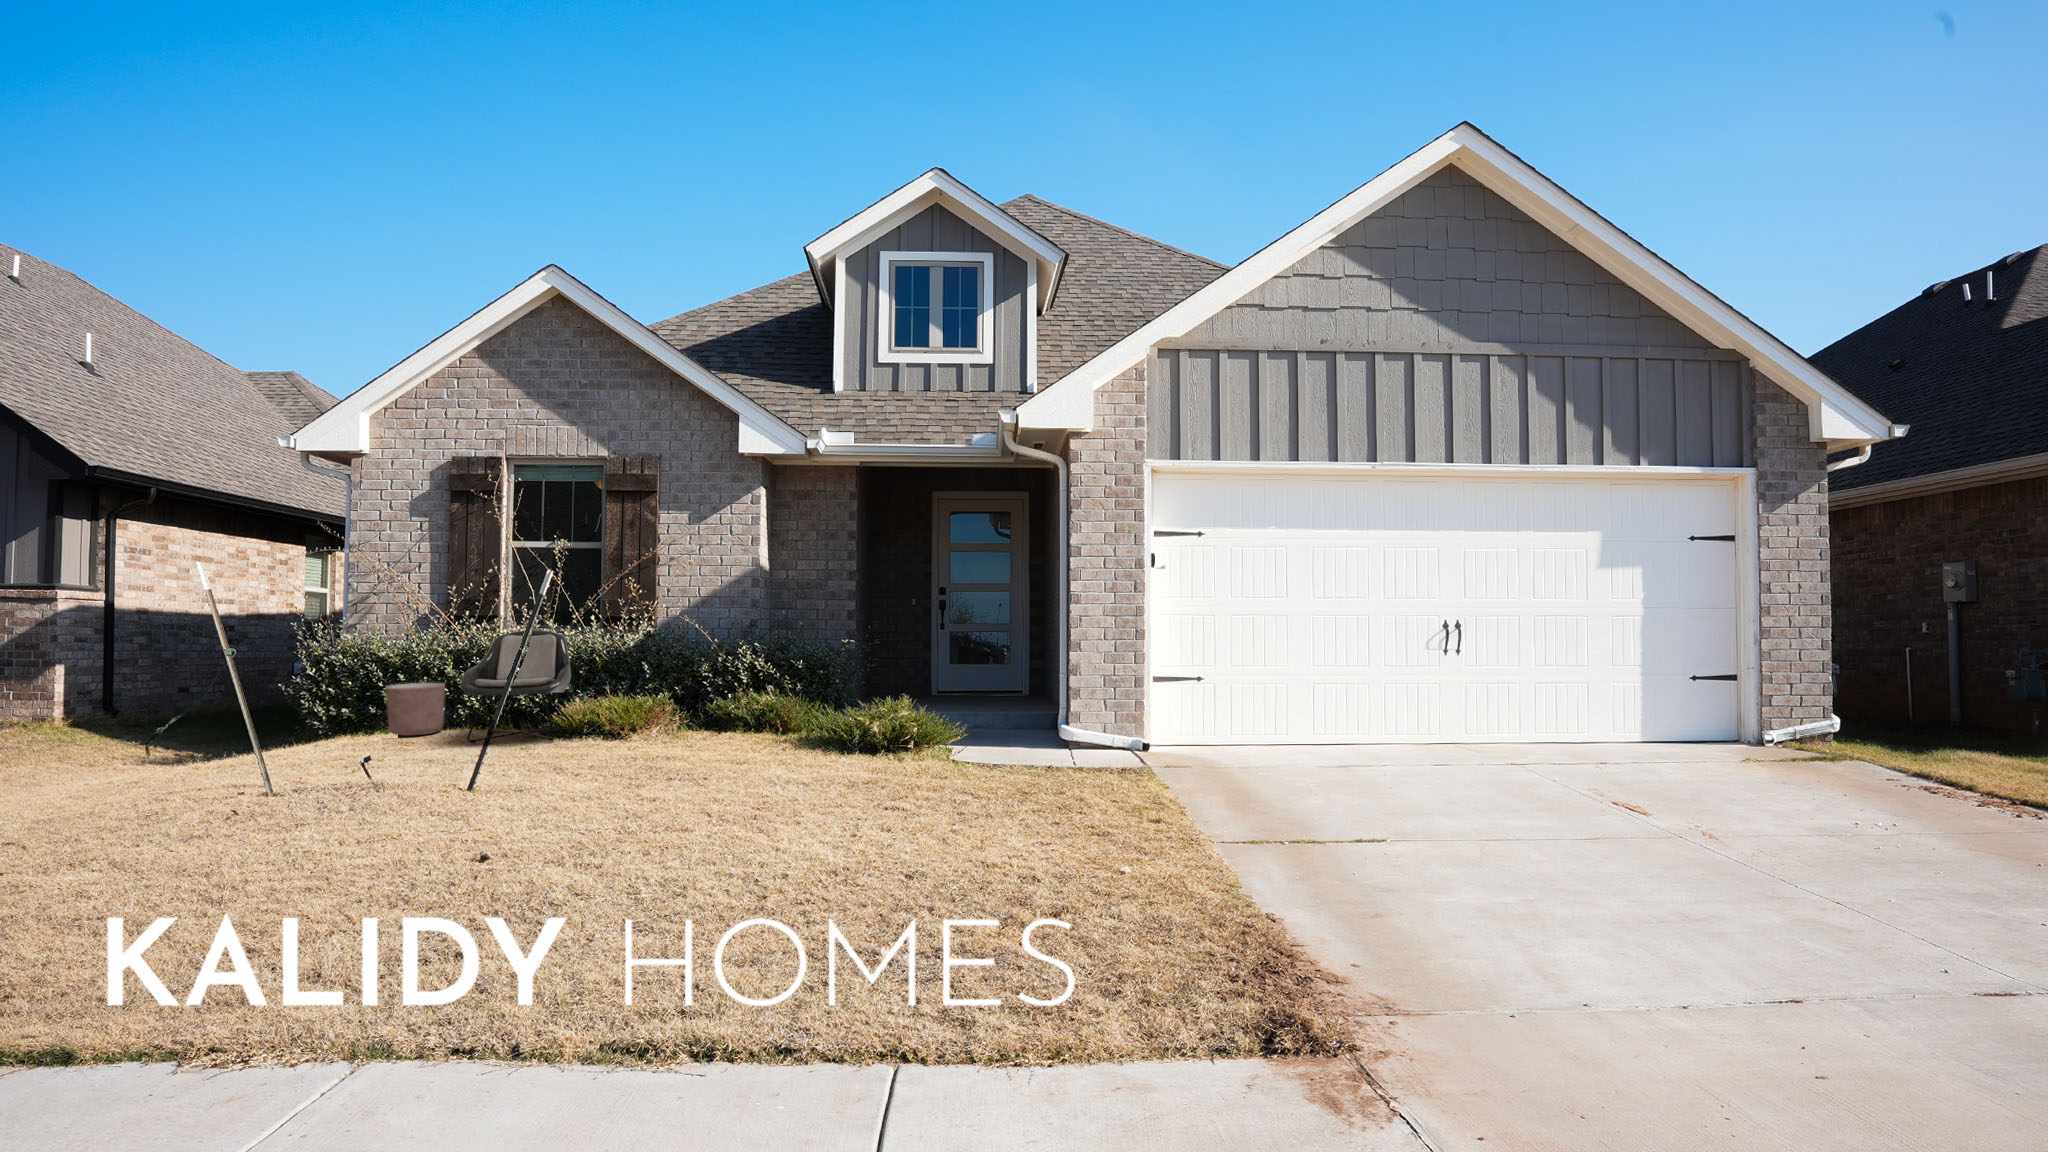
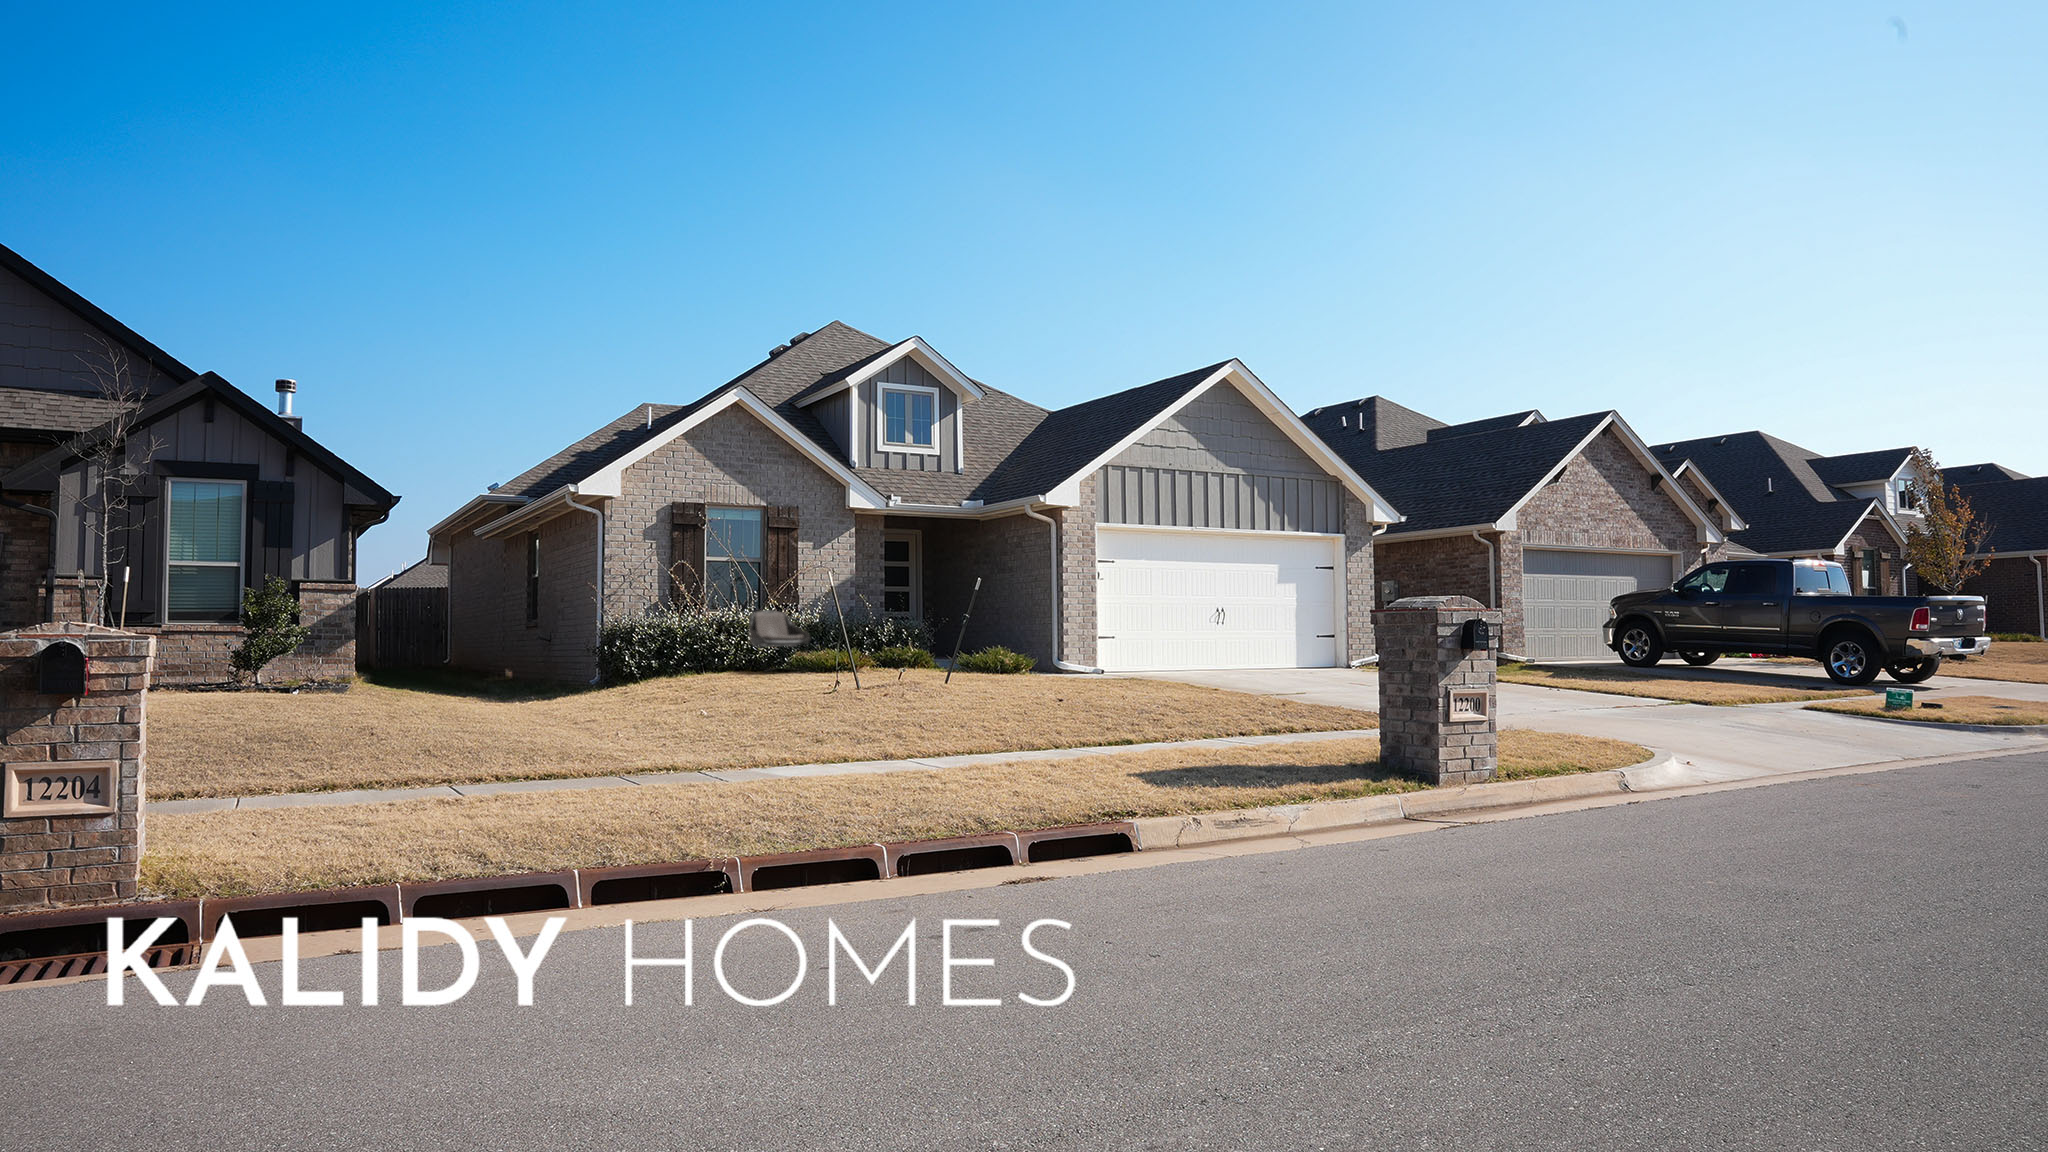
planter: present [386,683,445,736] -> none [688,642,721,672]

